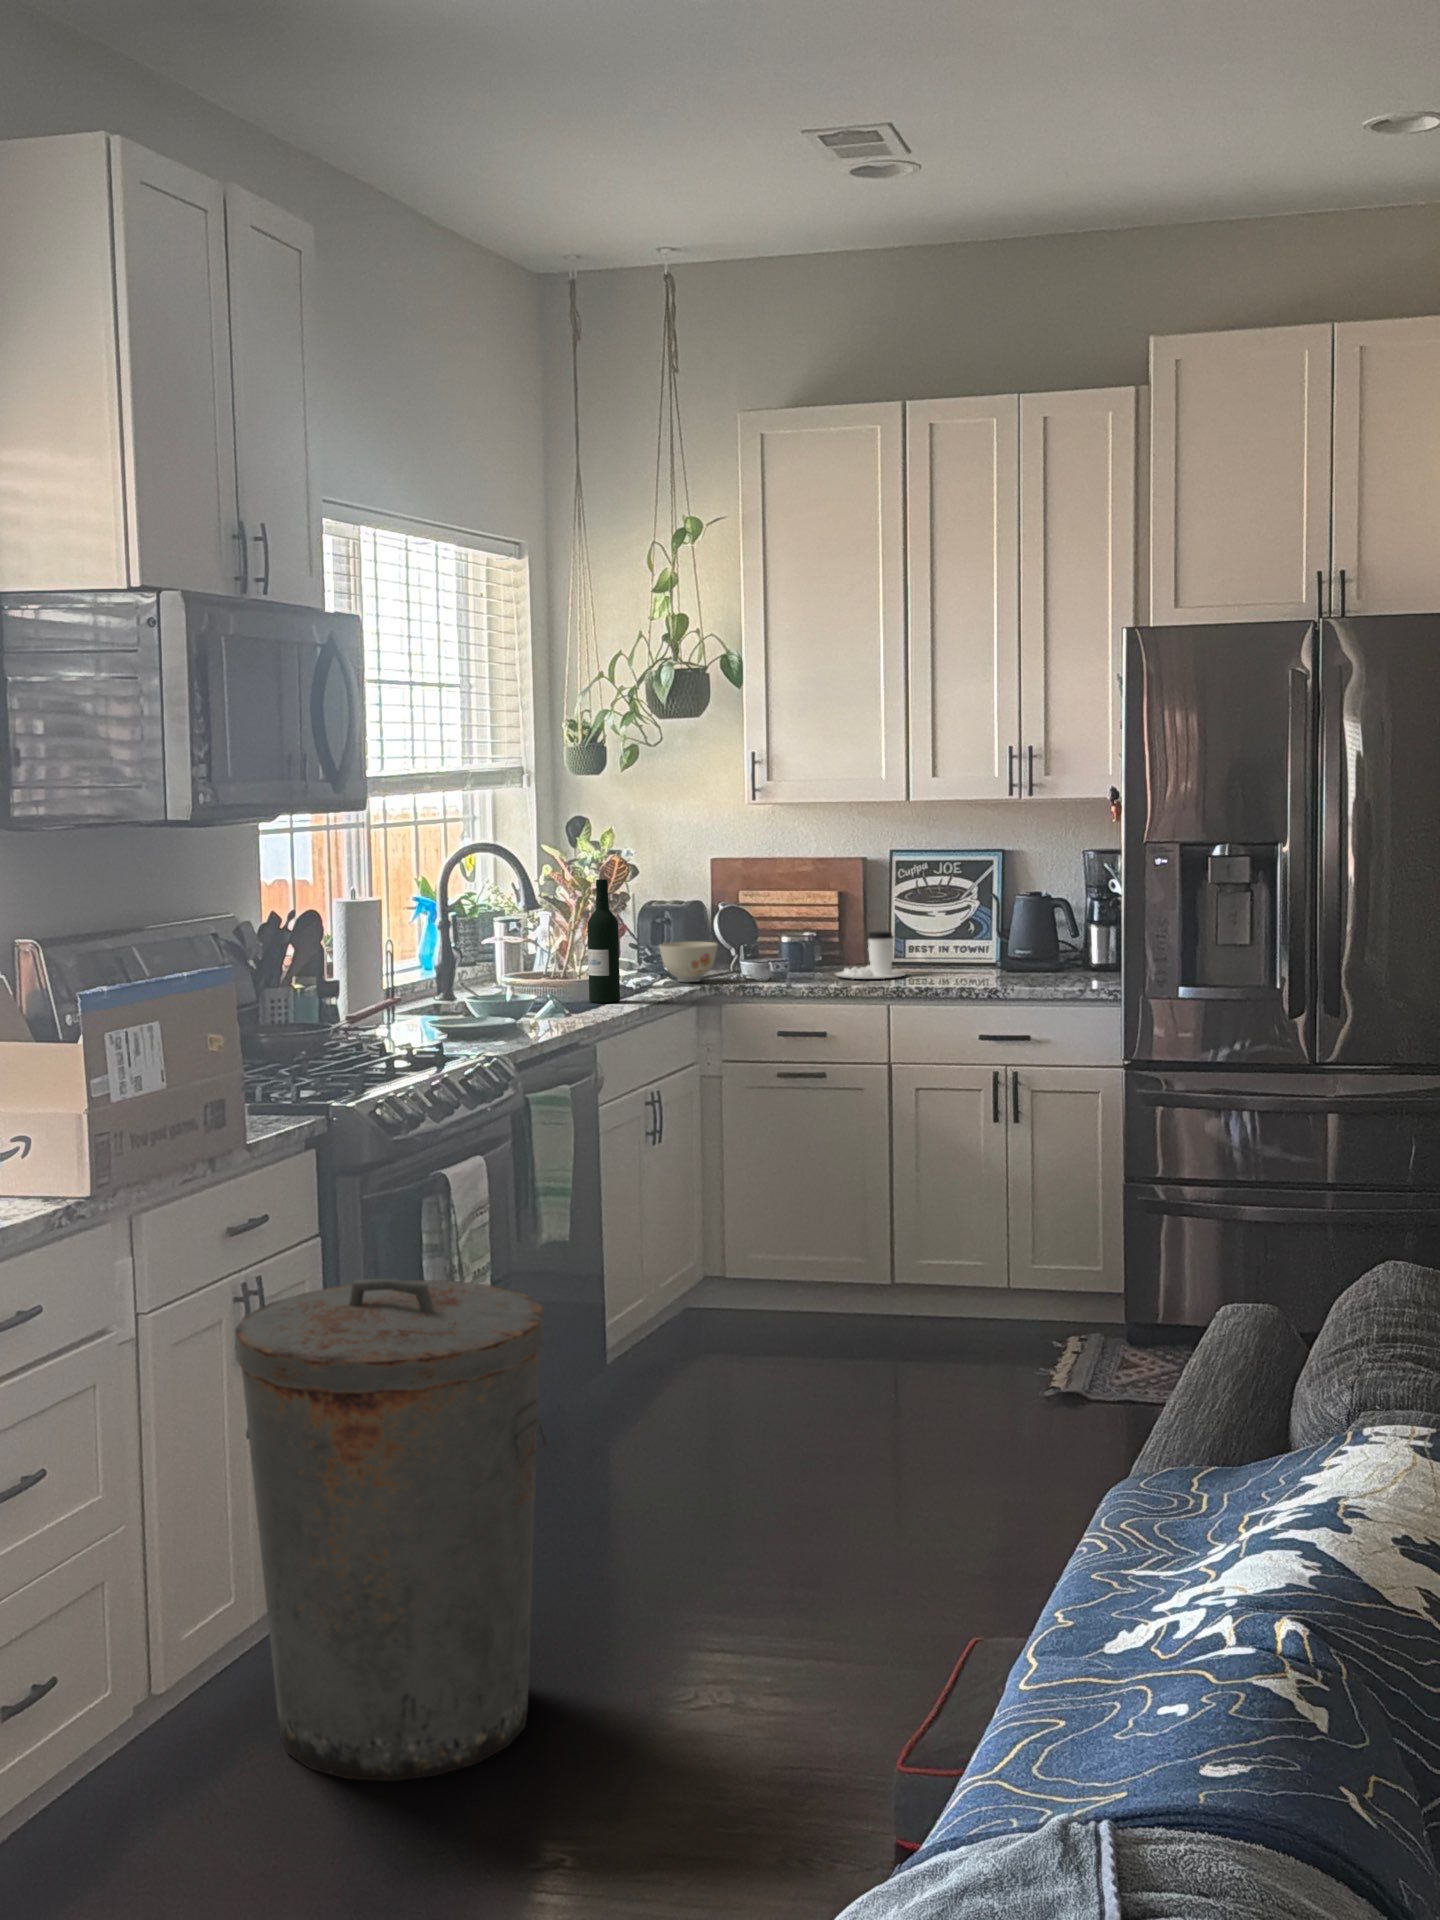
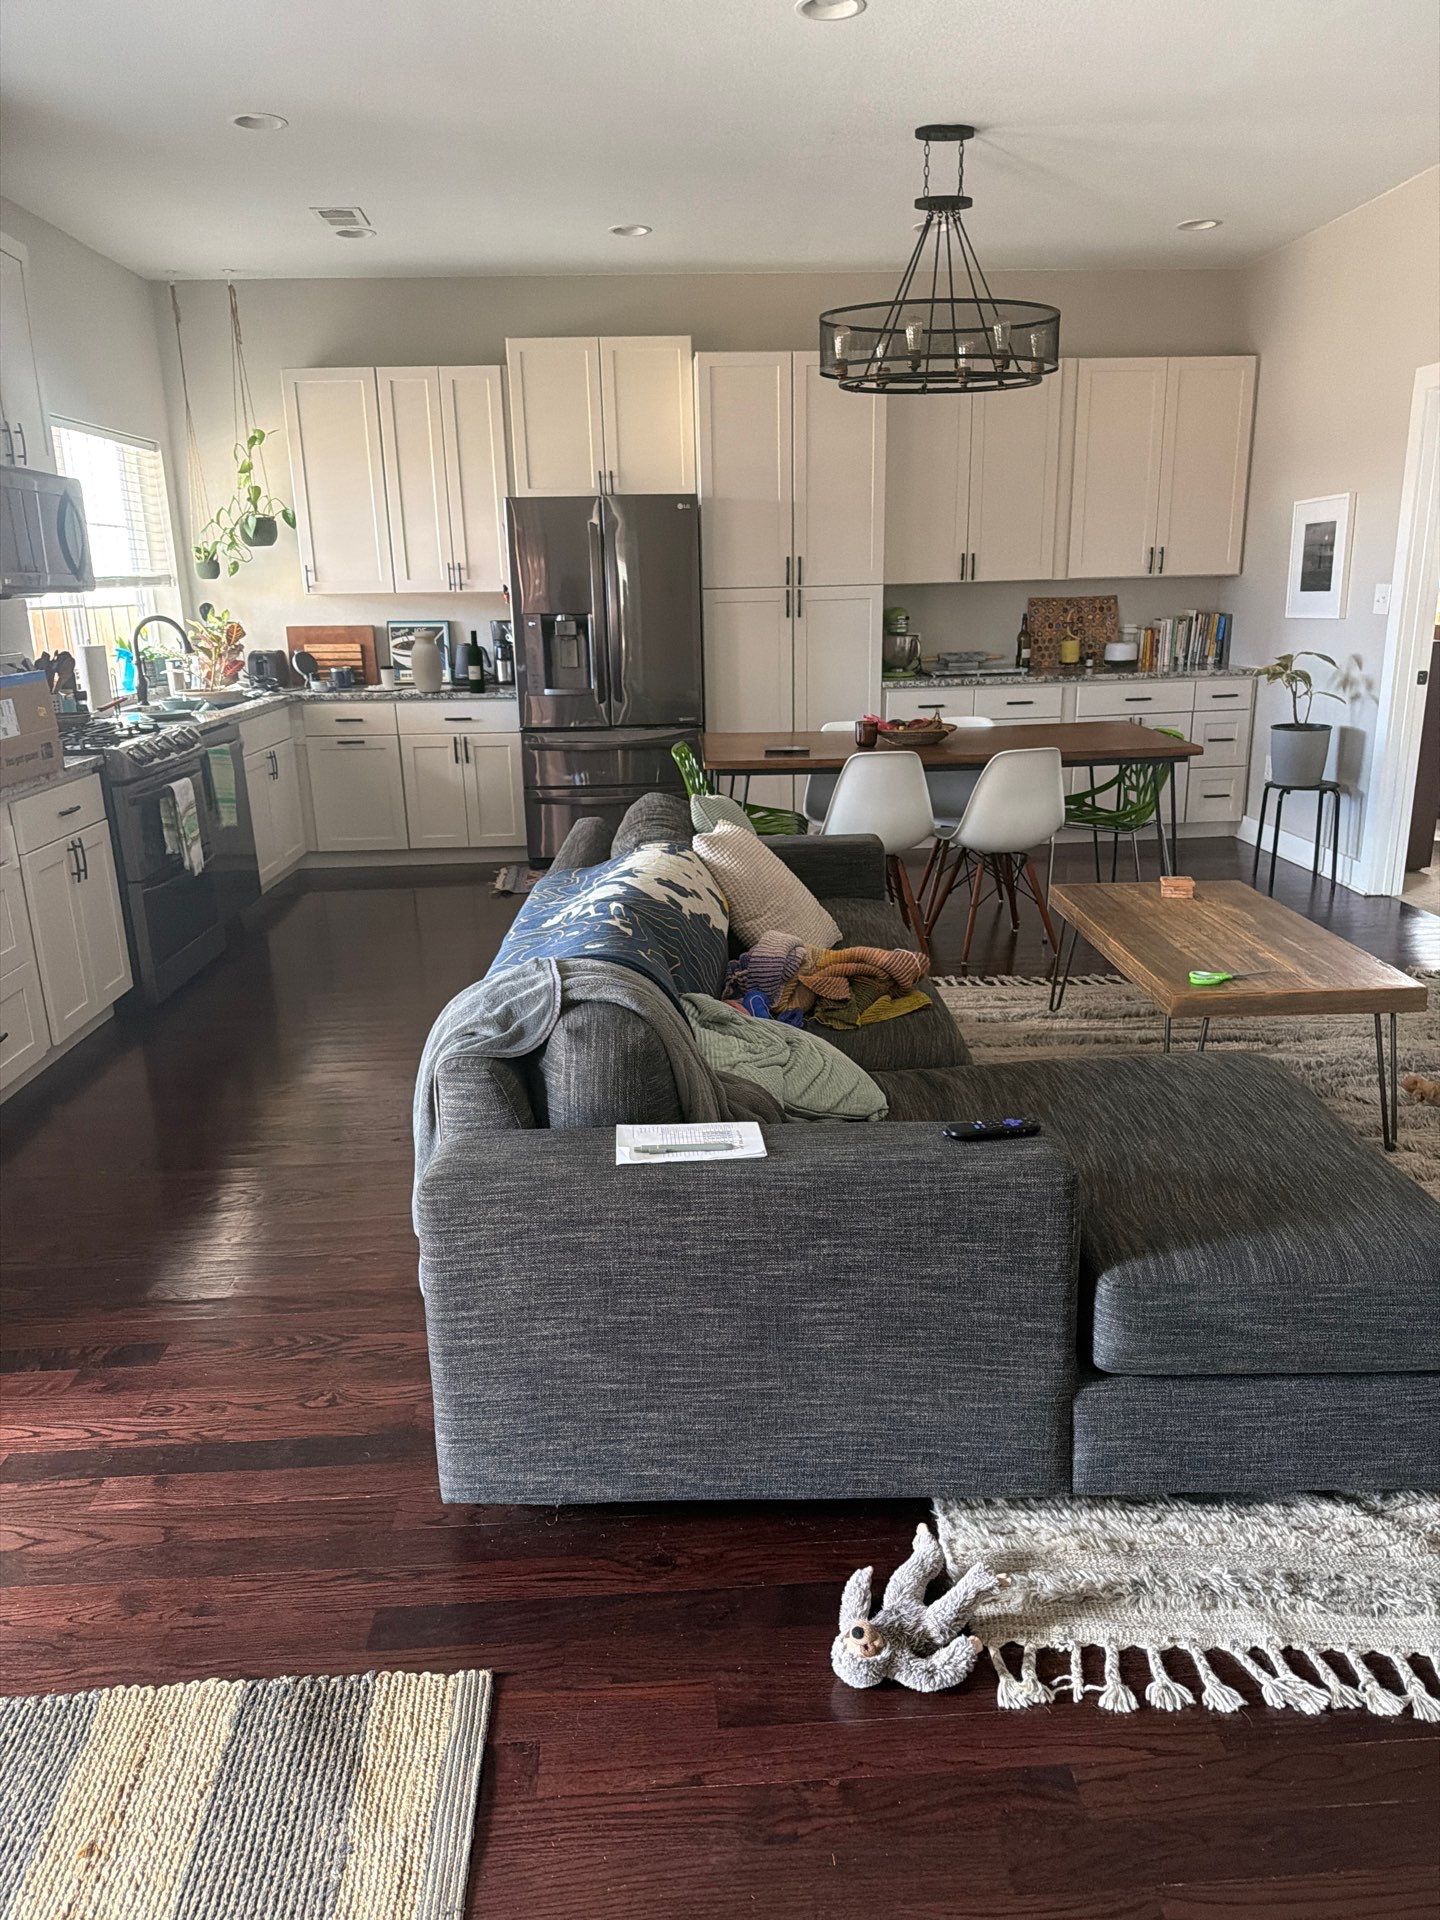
jar: none [926,870,984,985] -> present [411,631,443,692]
wine bottle: present [587,879,620,1003] -> present [467,631,485,693]
bowl: present [659,942,718,982] -> none [264,673,297,695]
trash can: present [235,1279,547,1781] -> none [76,830,249,1063]

